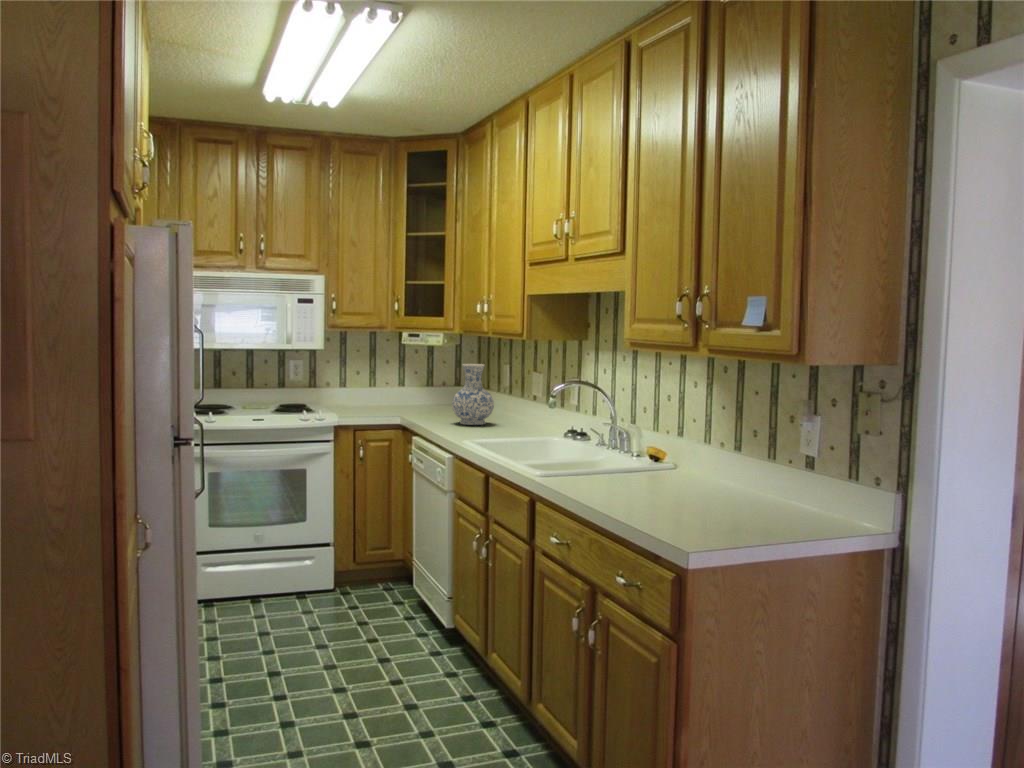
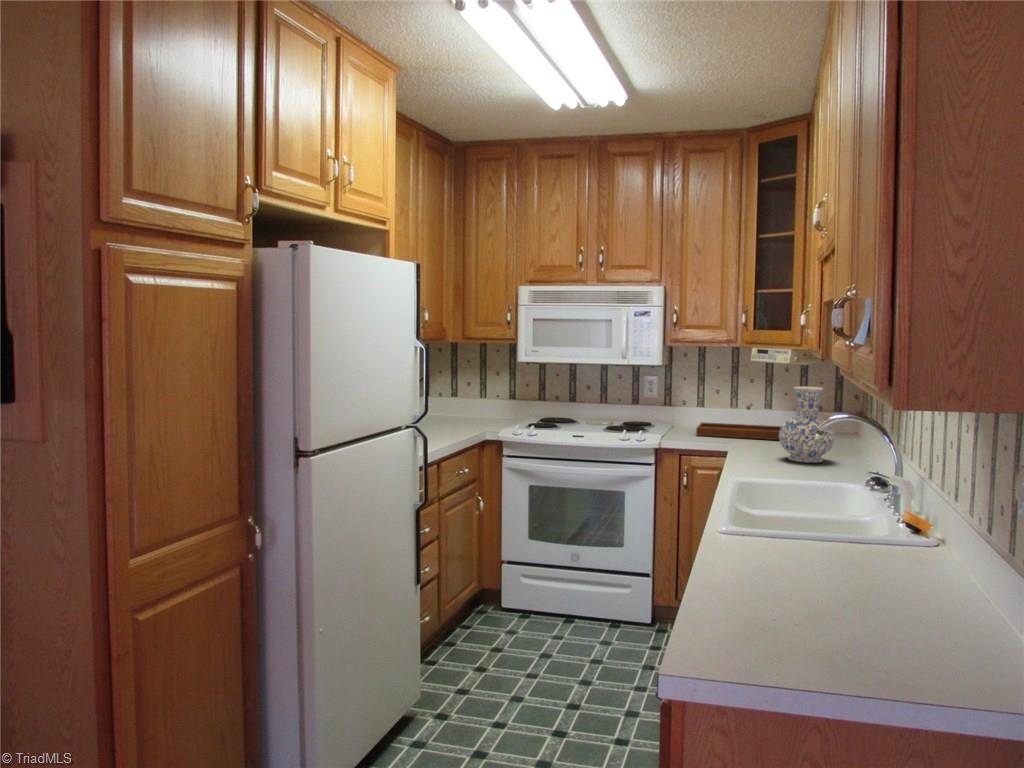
tray: none [352,383,434,412] -> present [696,405,781,440]

